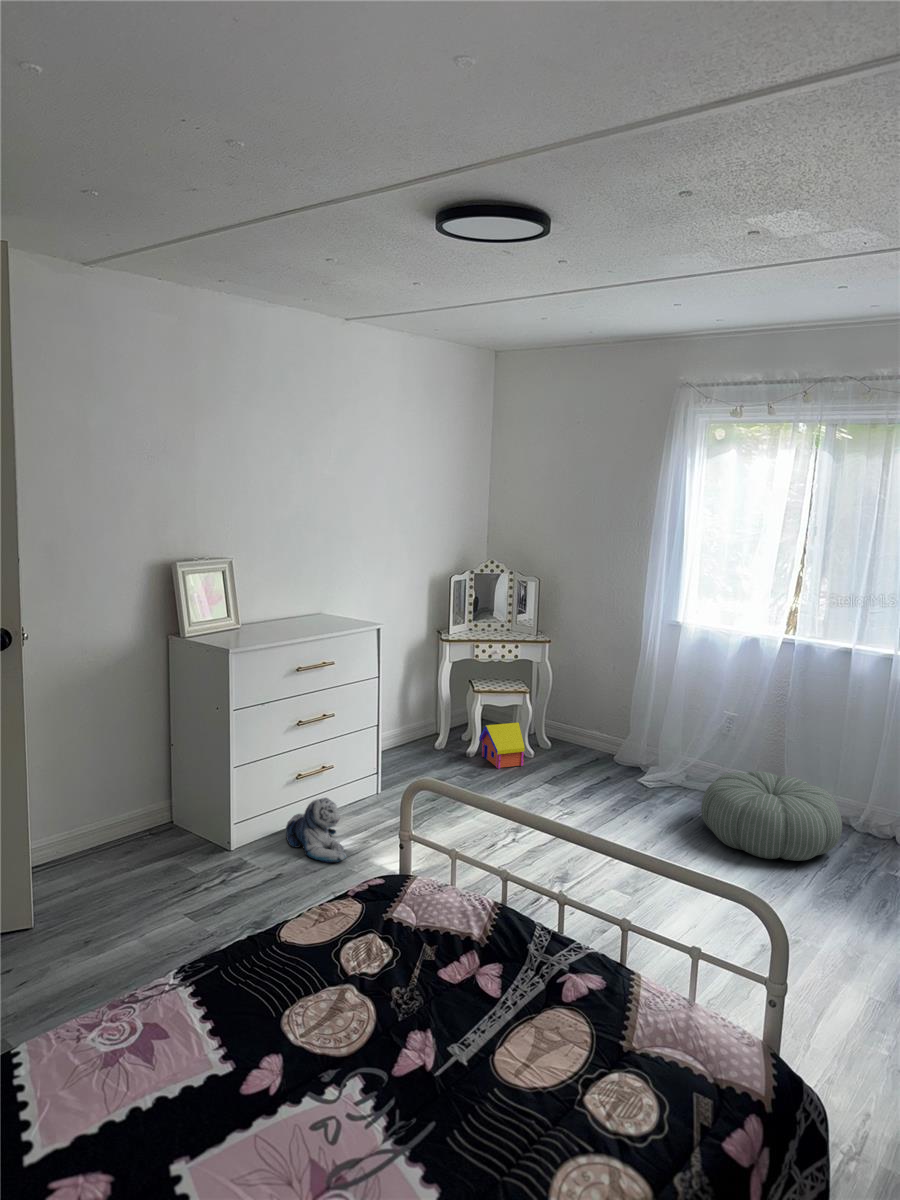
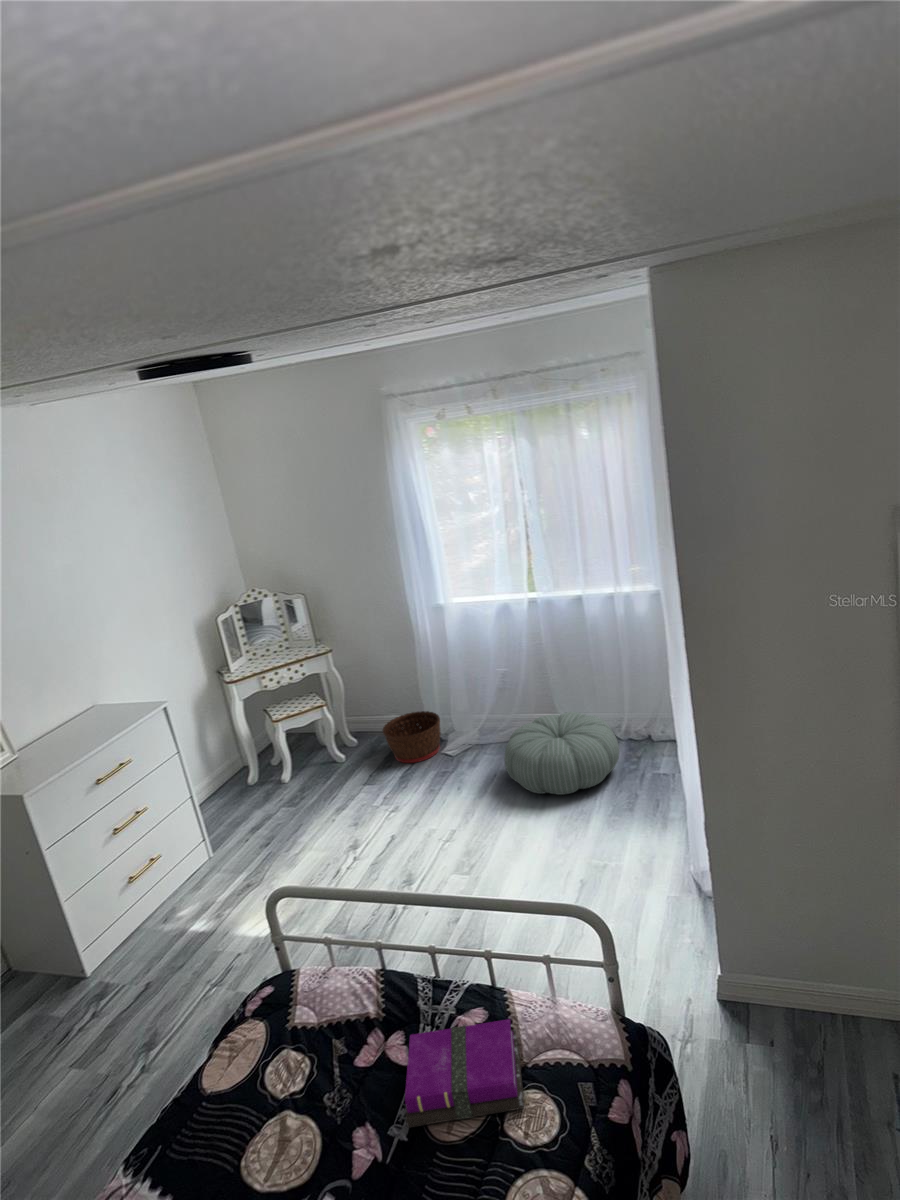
toy house: present [479,722,525,769] -> none [291,736,340,786]
basket: none [579,730,644,781] -> present [382,711,441,763]
plush toy: present [286,798,346,863] -> none [141,894,213,956]
notebook: none [472,962,633,1089] -> present [405,1019,524,1128]

